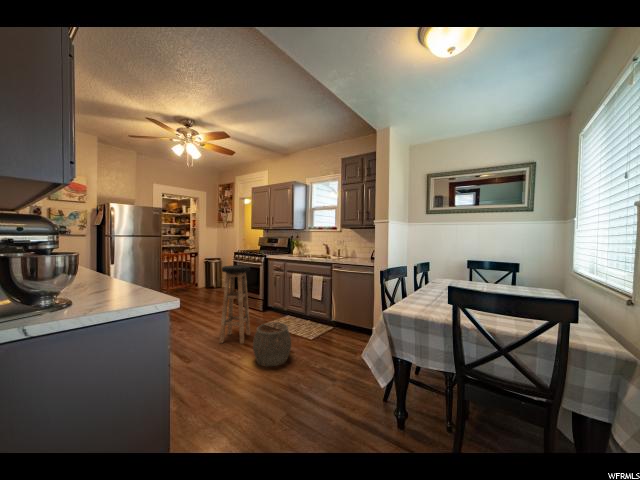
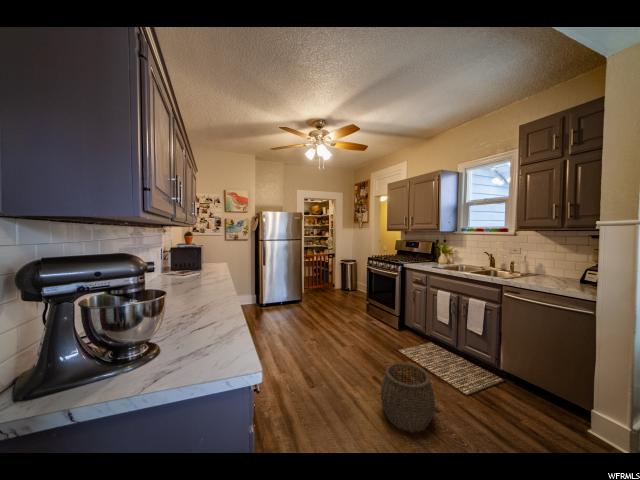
bar stool: present [219,265,250,344] -> none [345,278,381,375]

